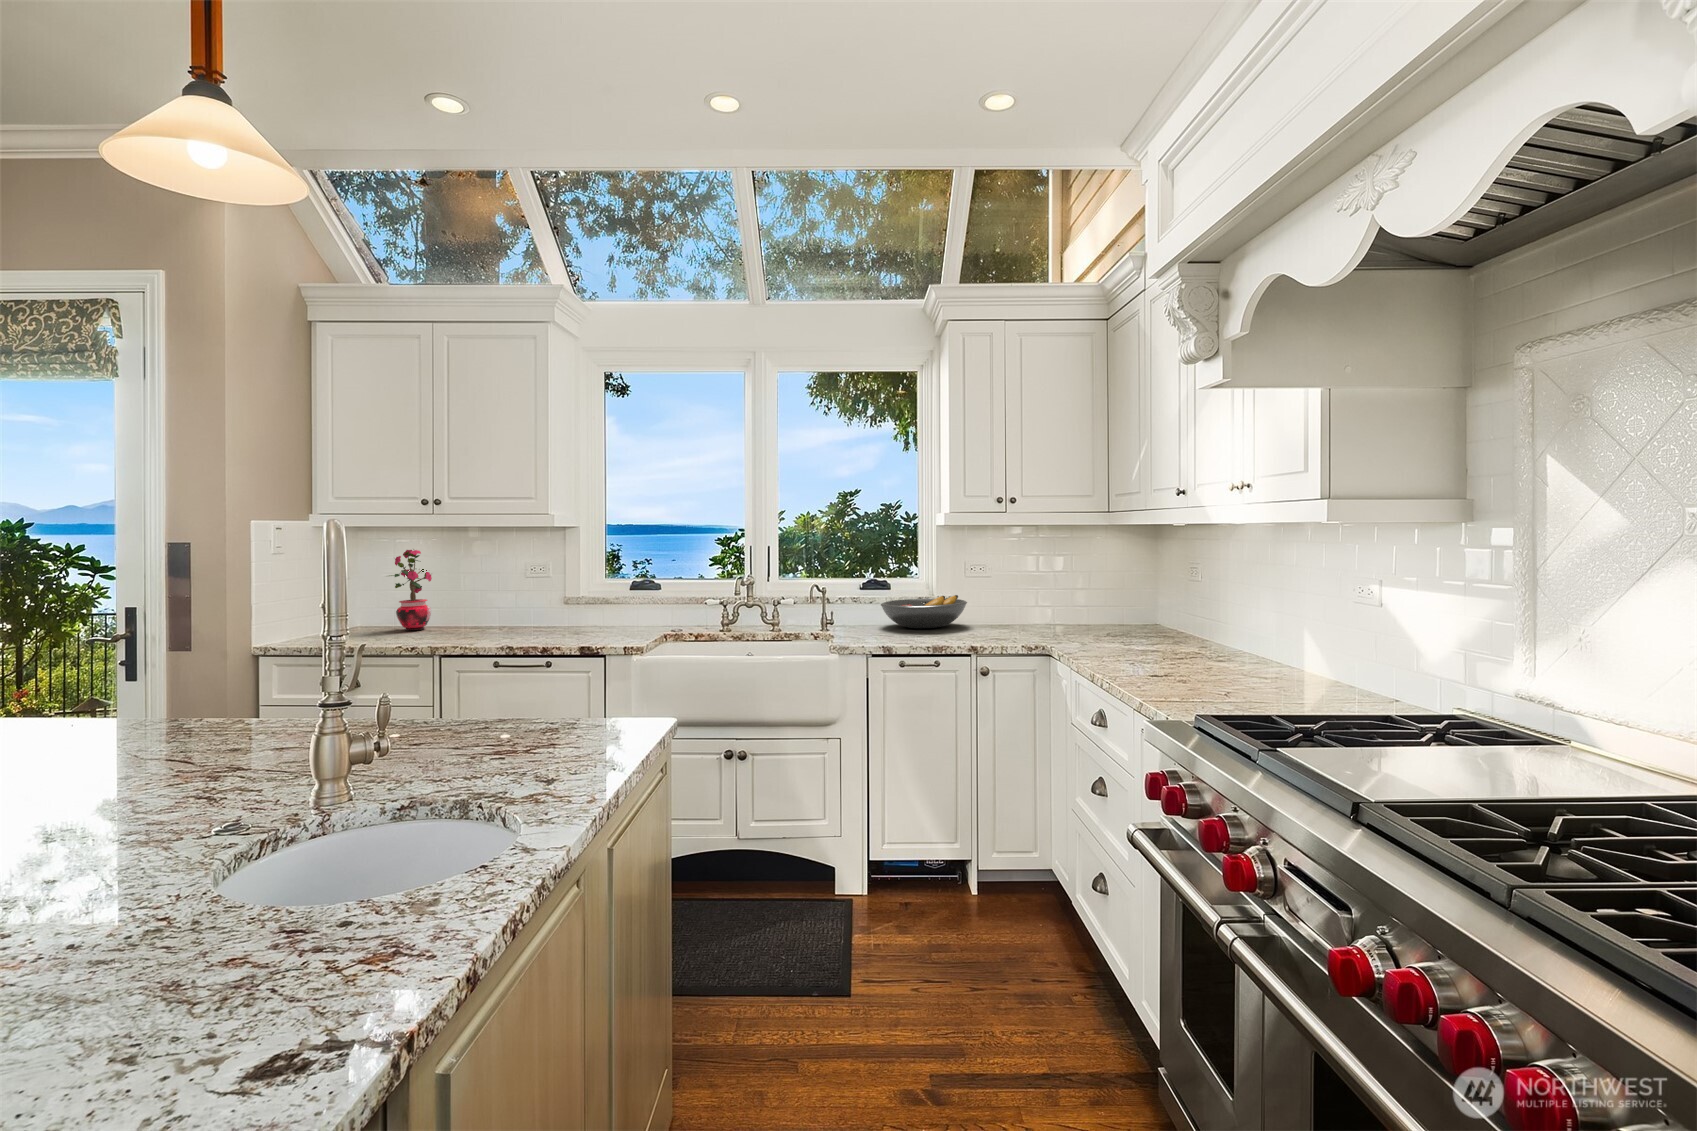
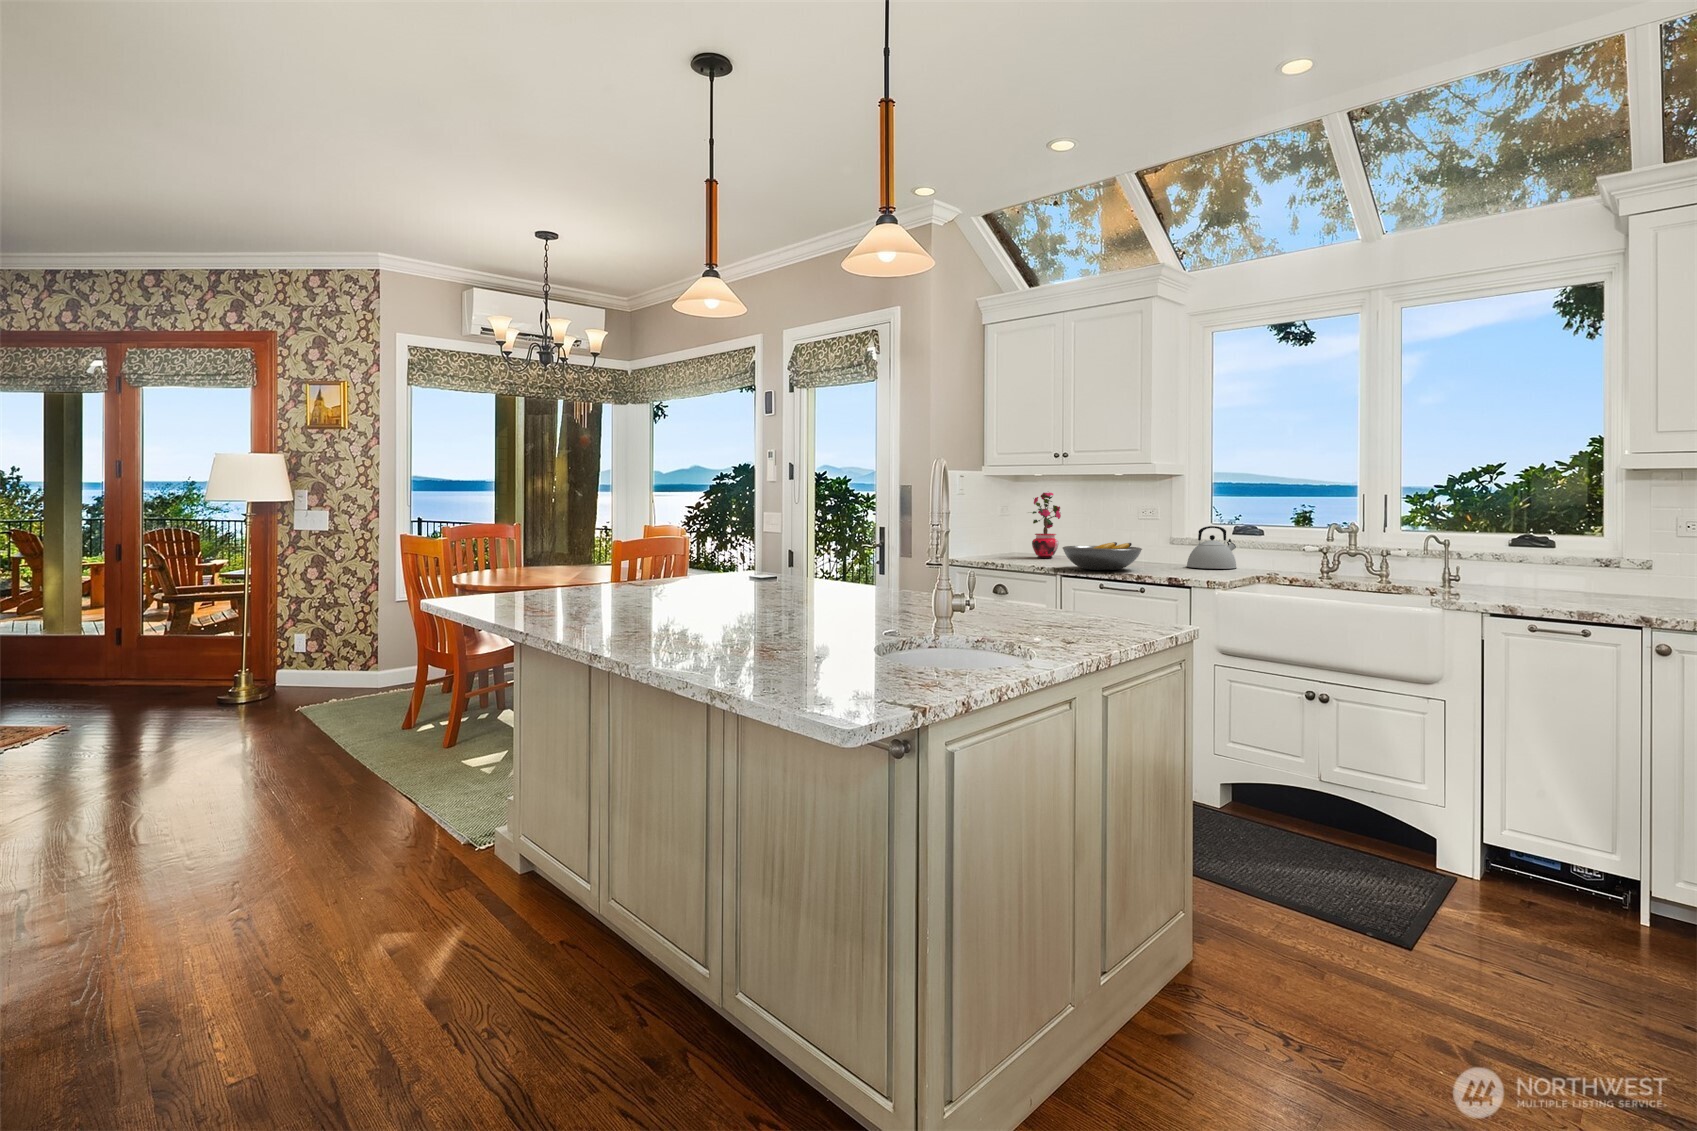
kettle: none [587,582,638,629] -> present [1187,526,1236,569]
fruit bowl: present [881,595,967,628] -> present [1063,542,1142,570]

